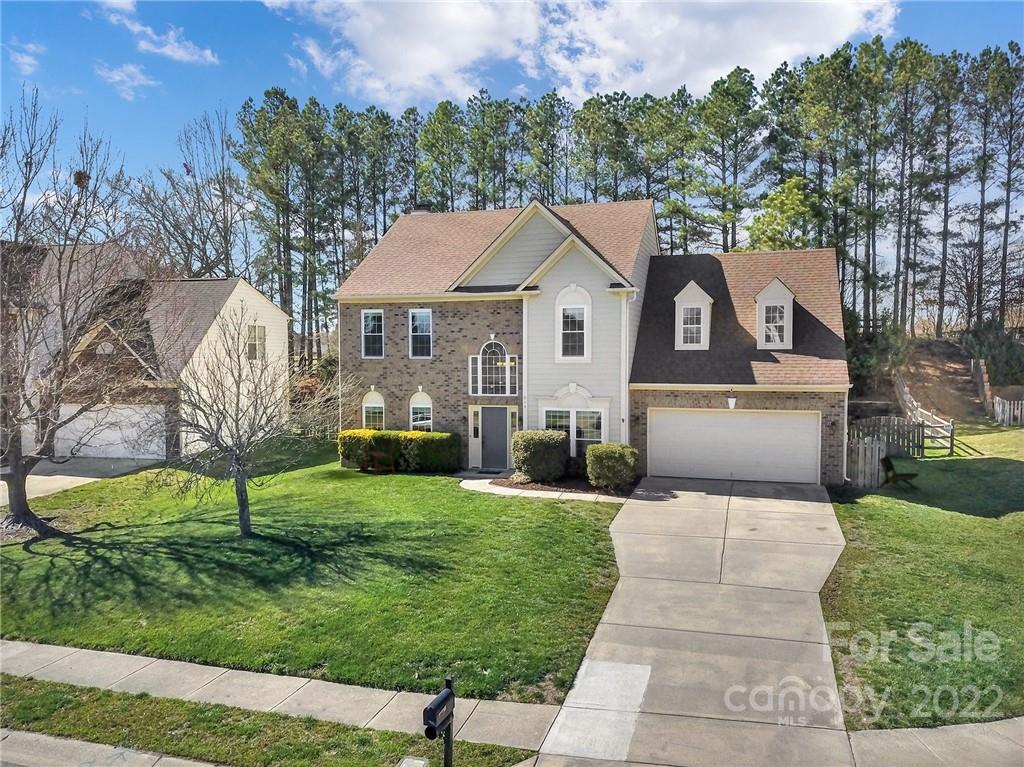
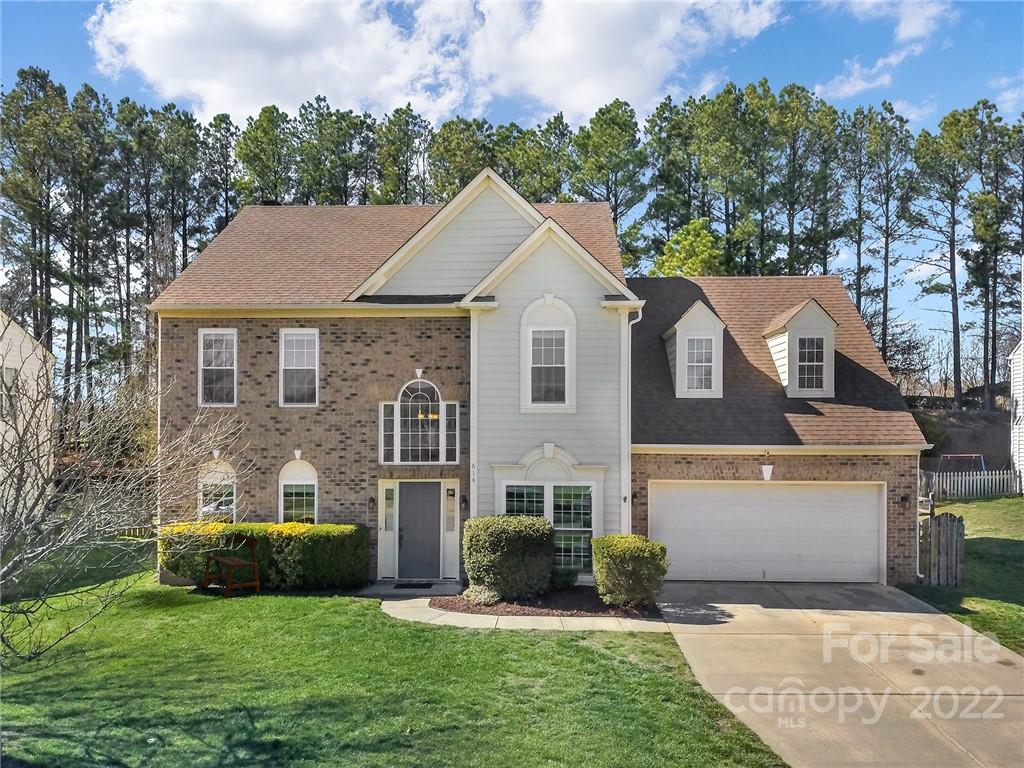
lounge chair: present [879,455,918,492] -> none [964,540,1015,590]

